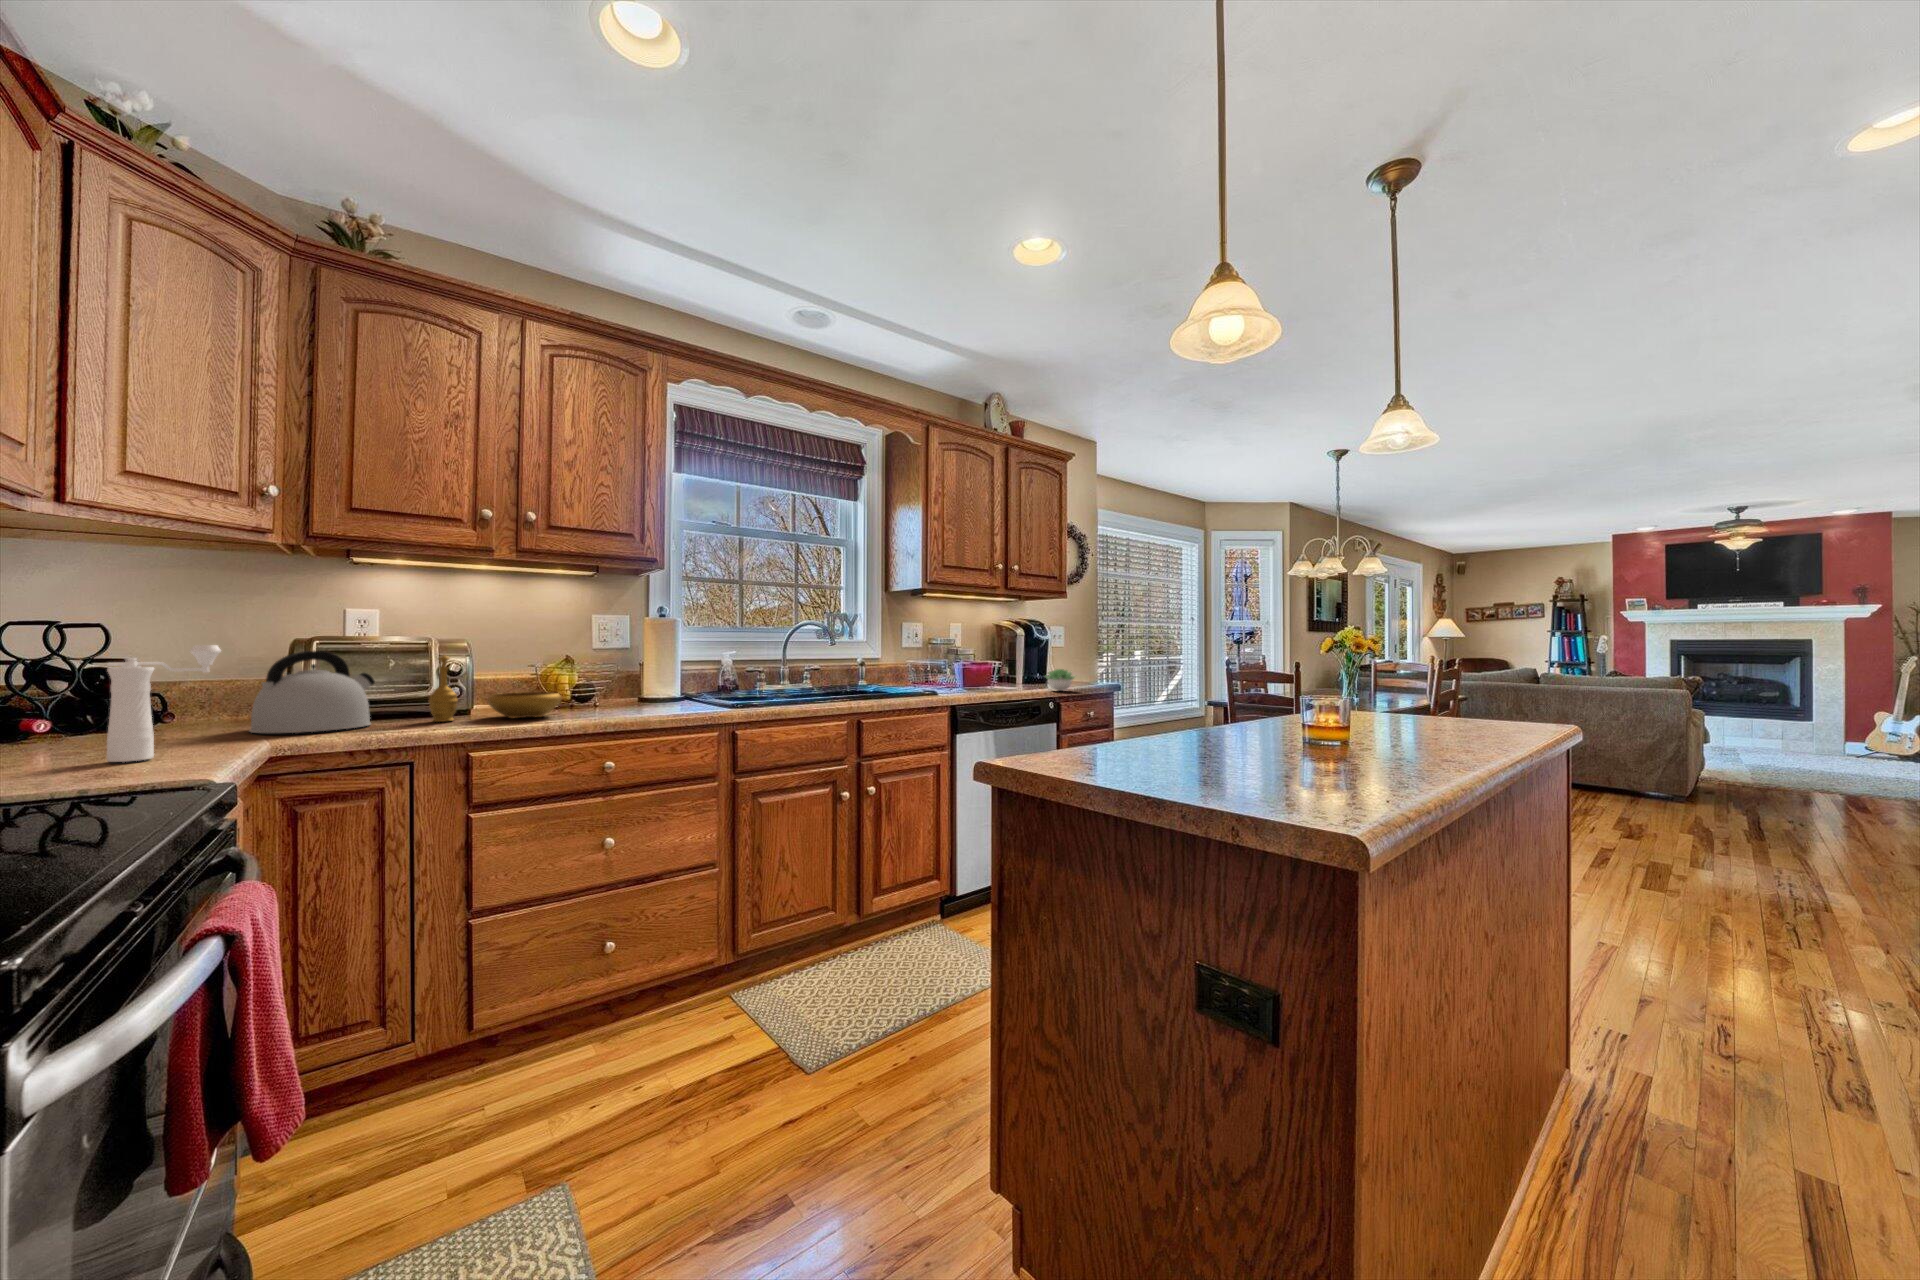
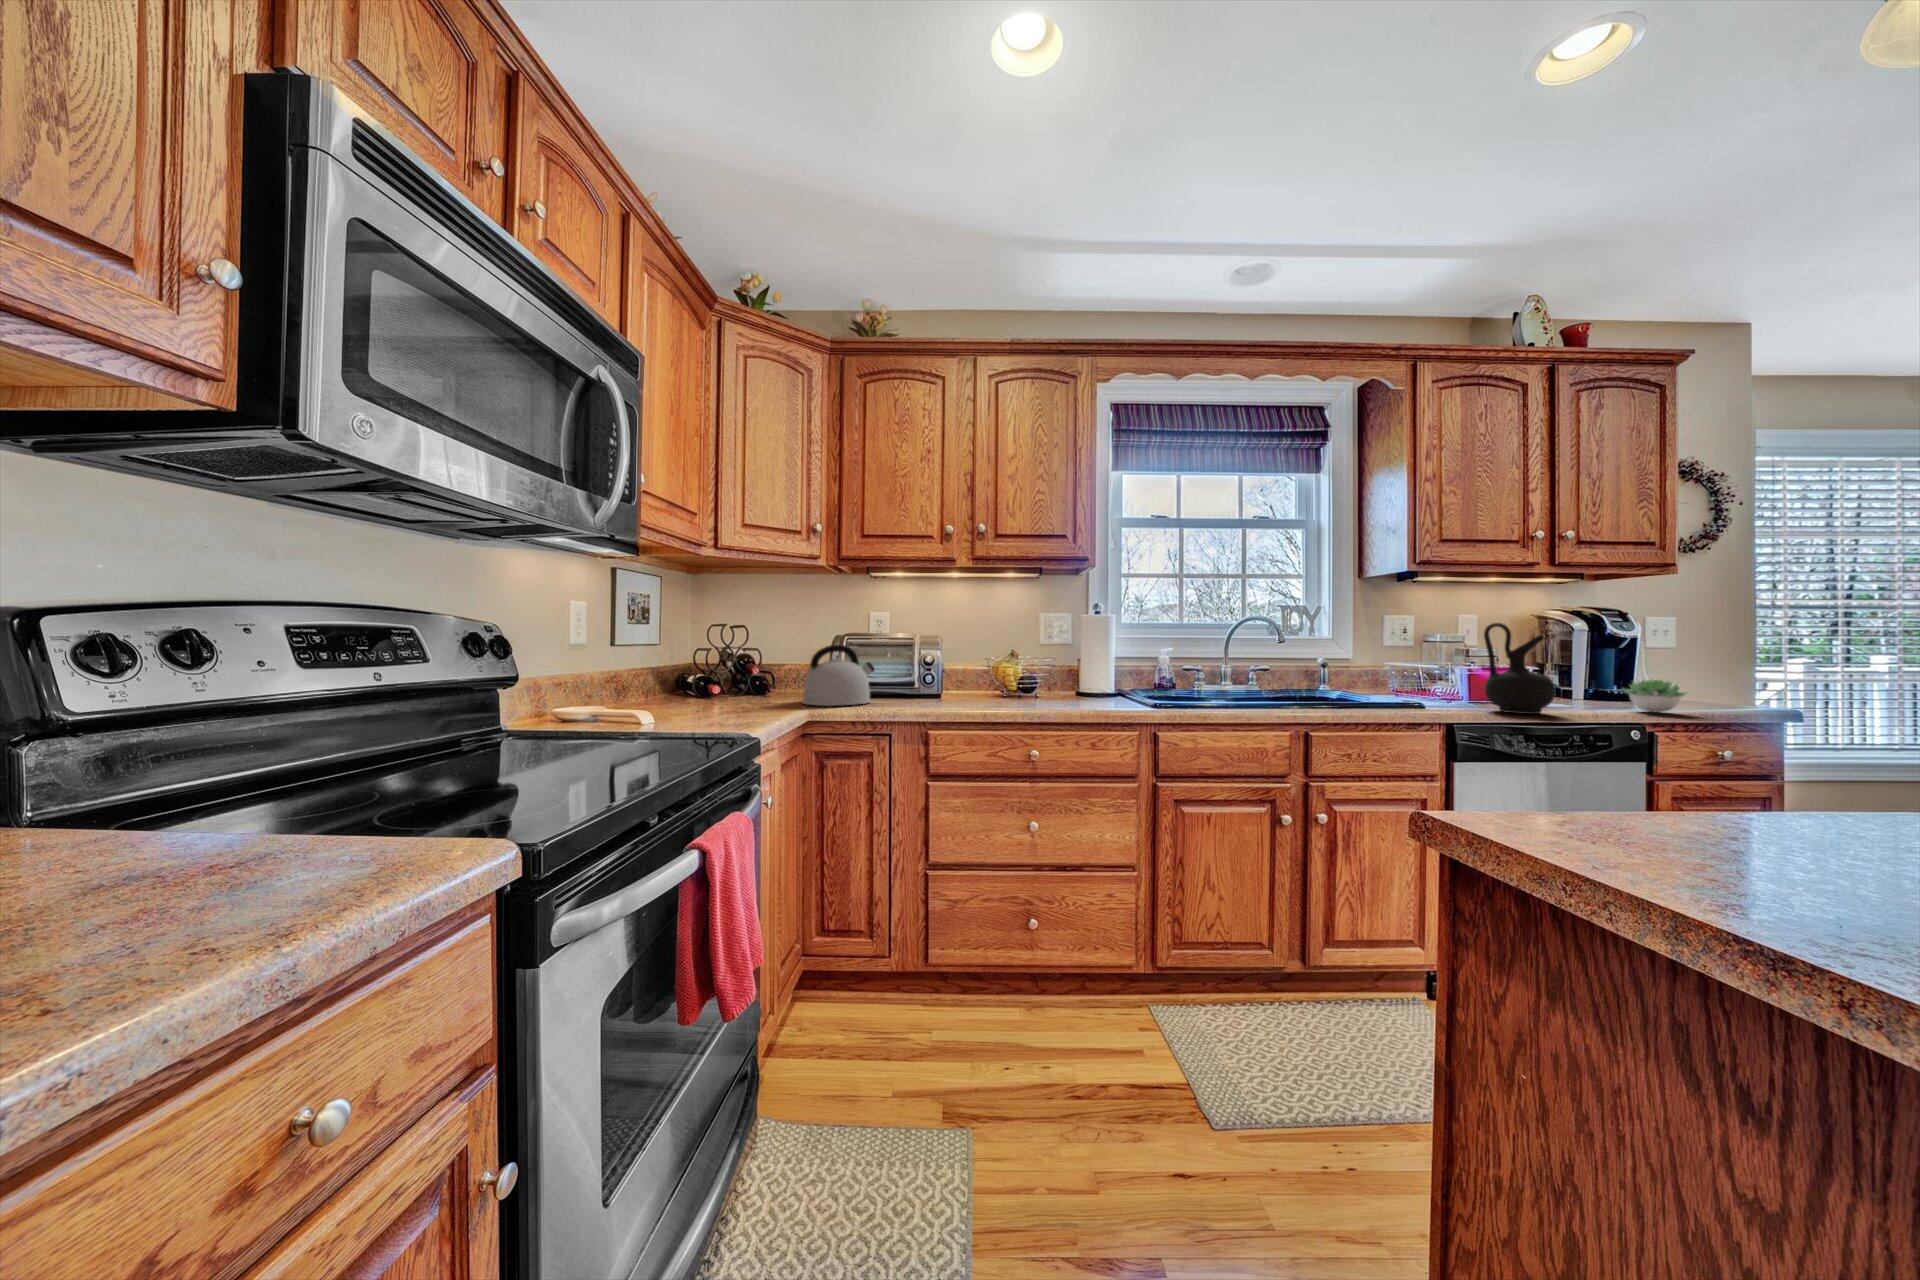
ceramic jug: none [973,630,1013,696] -> present [1484,623,1555,714]
pepper mill: present [107,645,221,762] -> none [716,641,775,719]
decorative bowl: present [429,655,561,722] -> none [906,649,1001,705]

